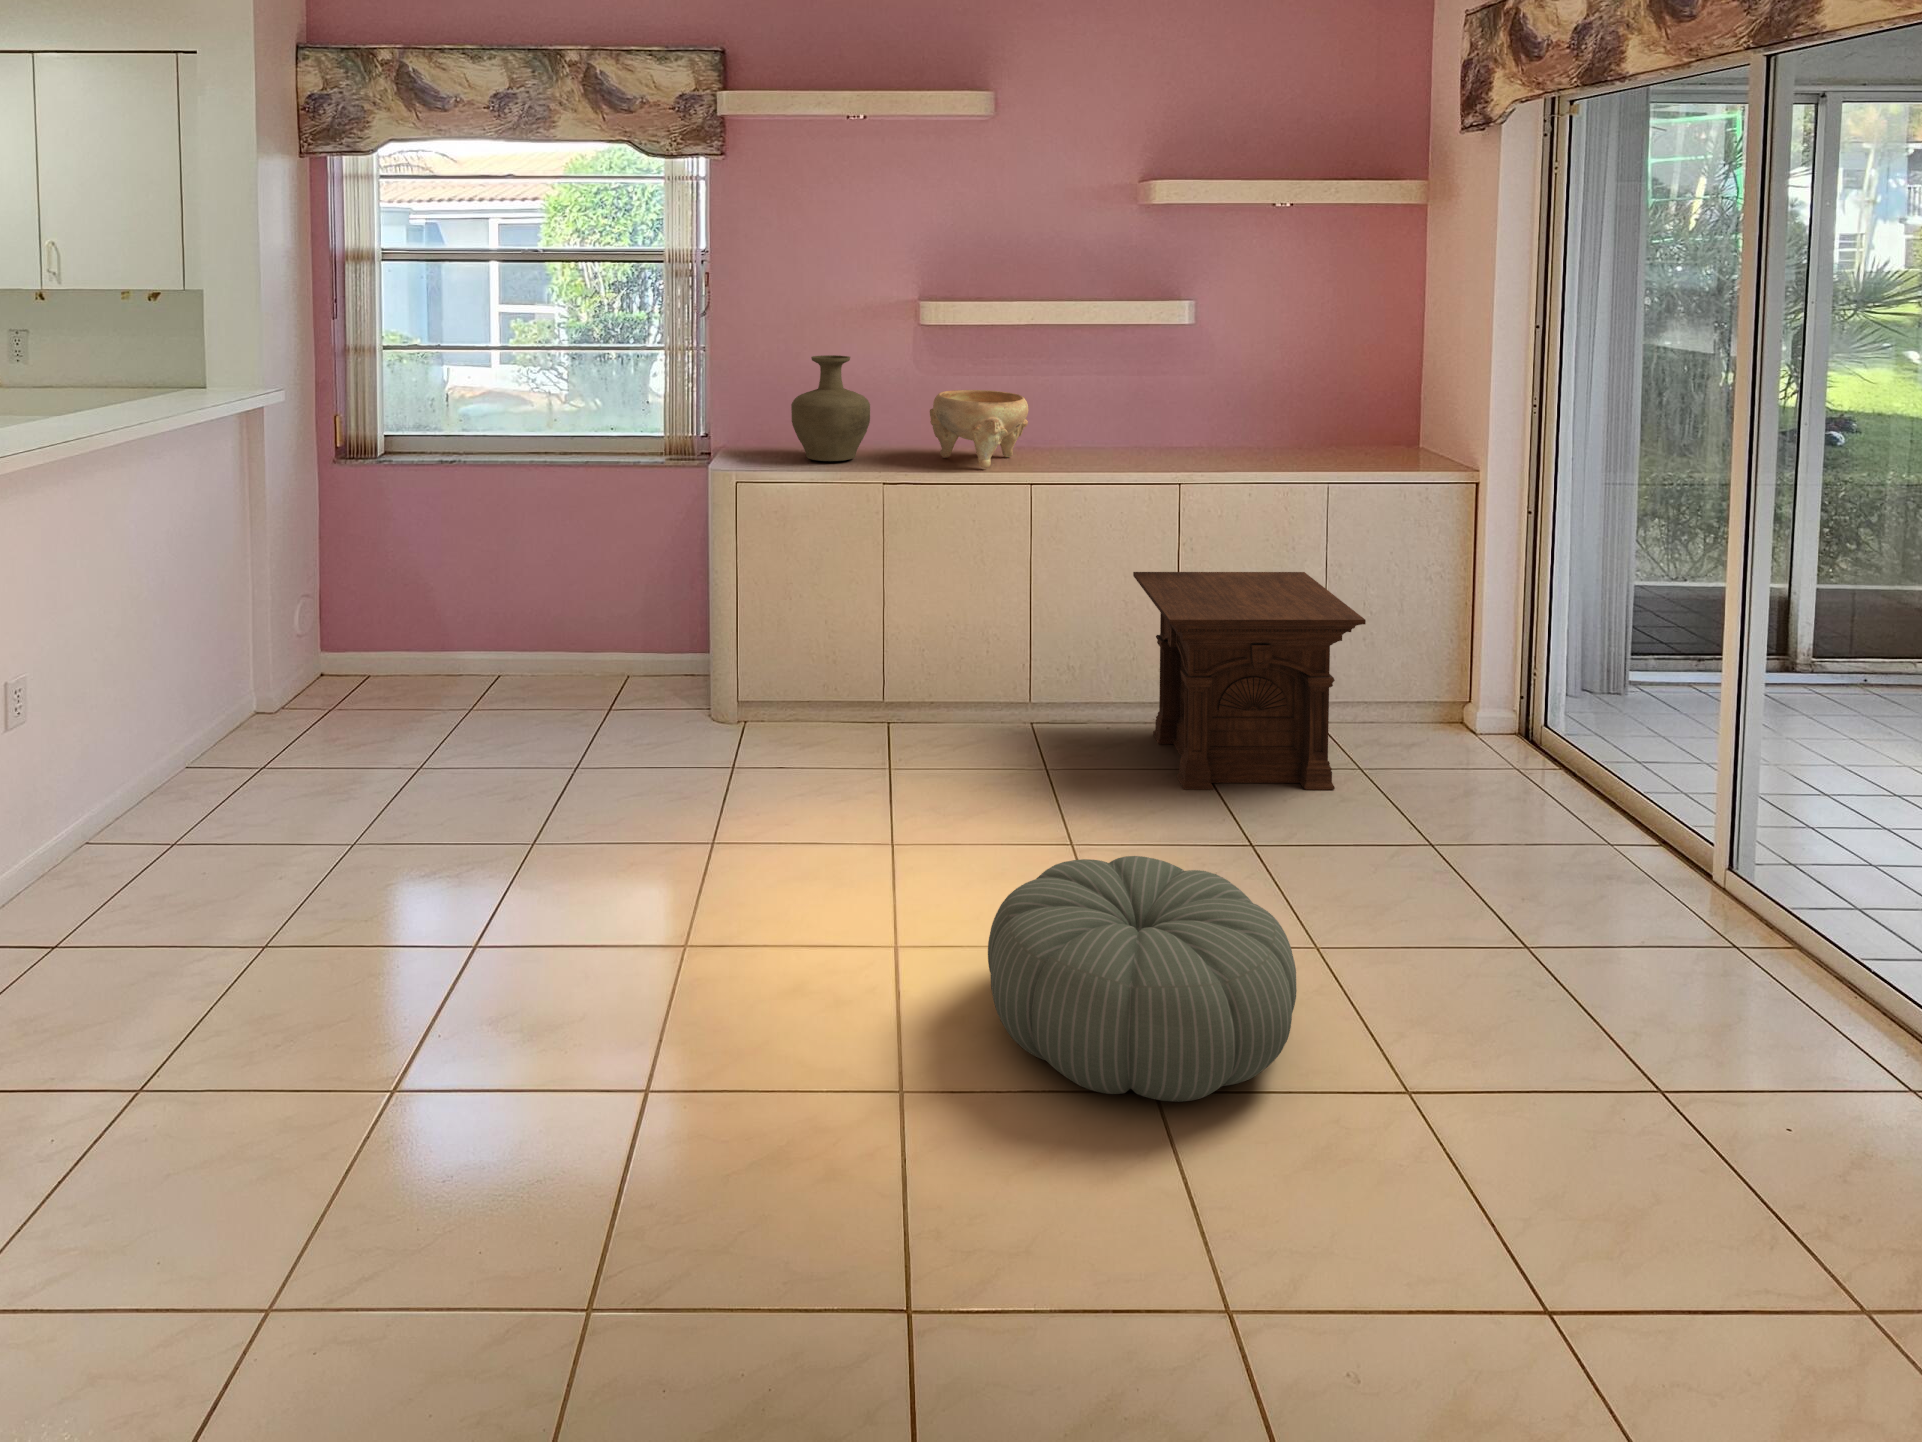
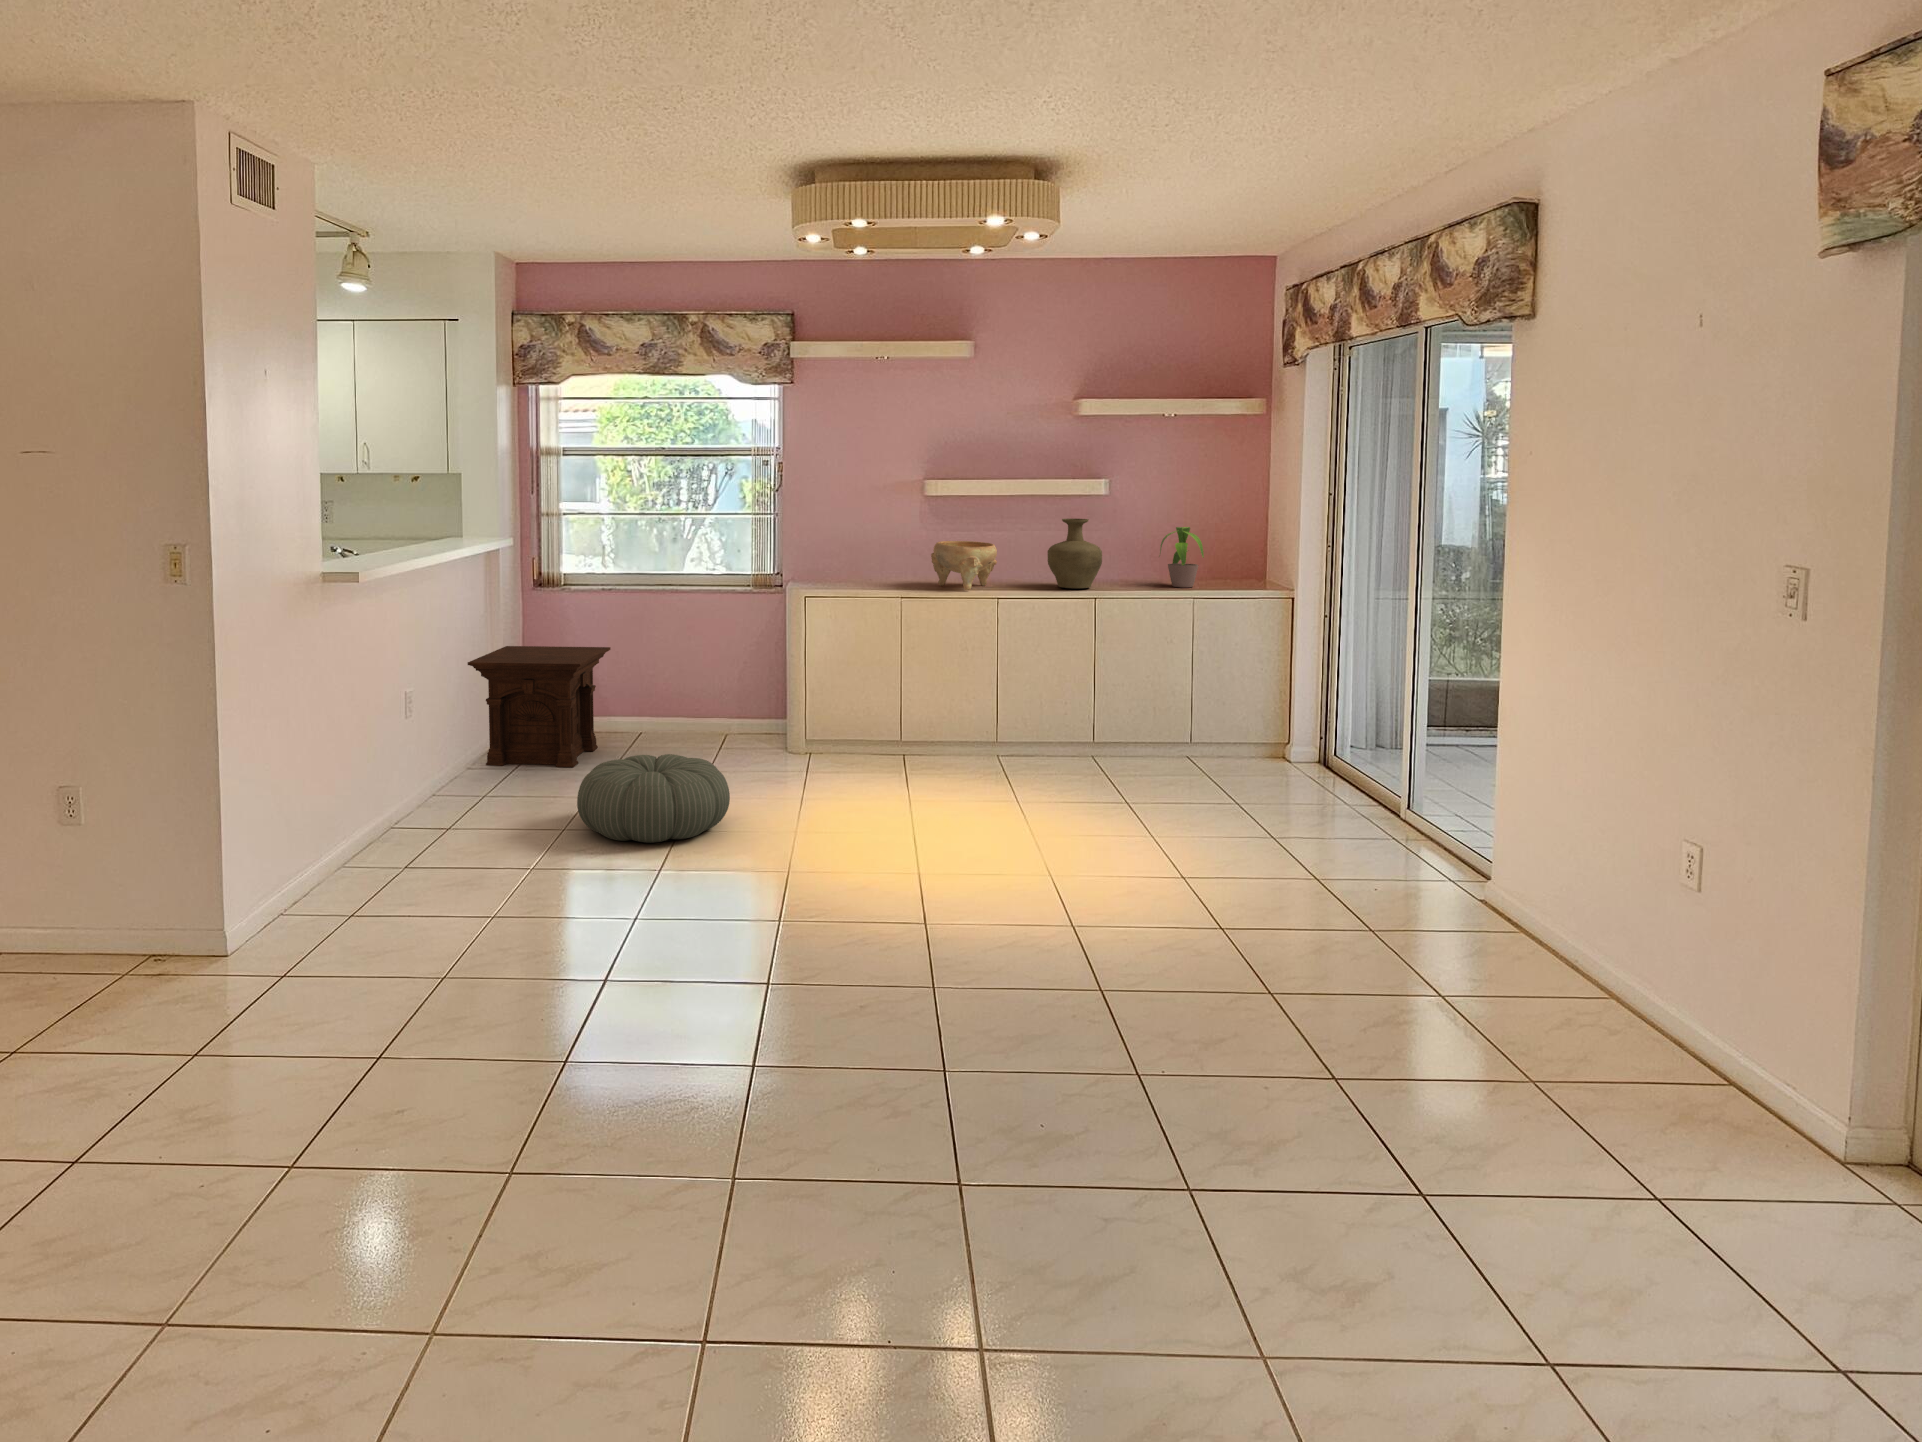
vase: present [791,355,870,461] -> present [1048,519,1102,589]
potted plant: none [1260,370,1342,461] -> present [1160,527,1204,587]
side table: present [1133,572,1366,789] -> present [468,646,611,767]
pouf: present [988,856,1297,1102] -> present [577,754,730,843]

